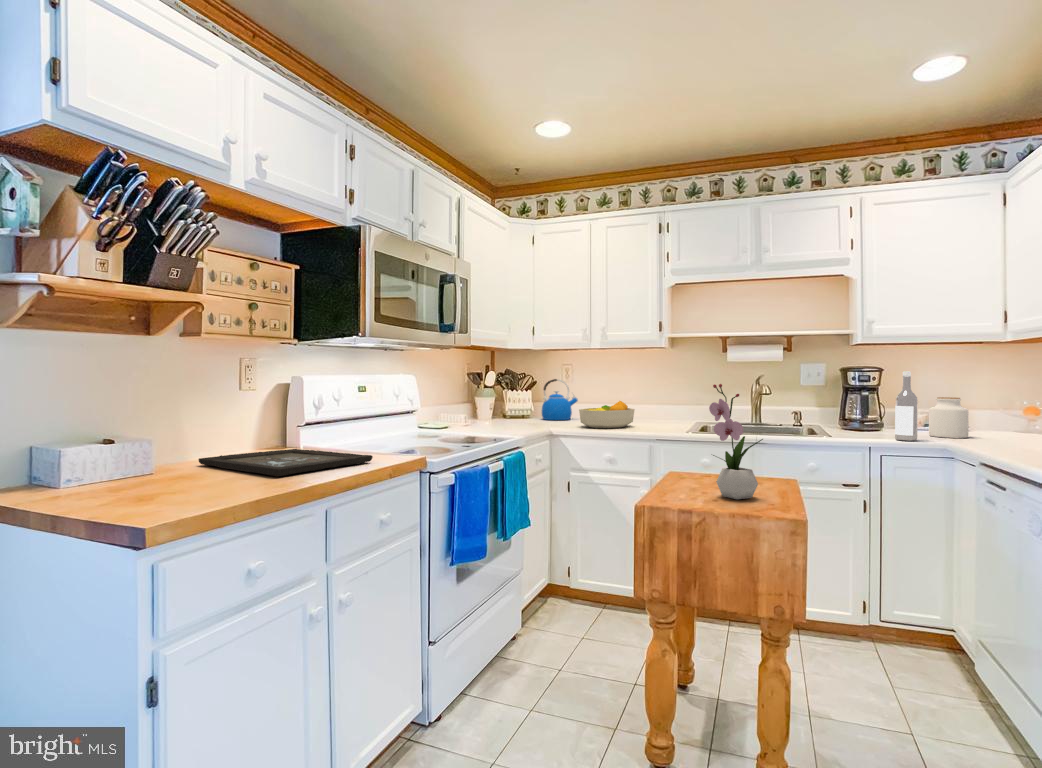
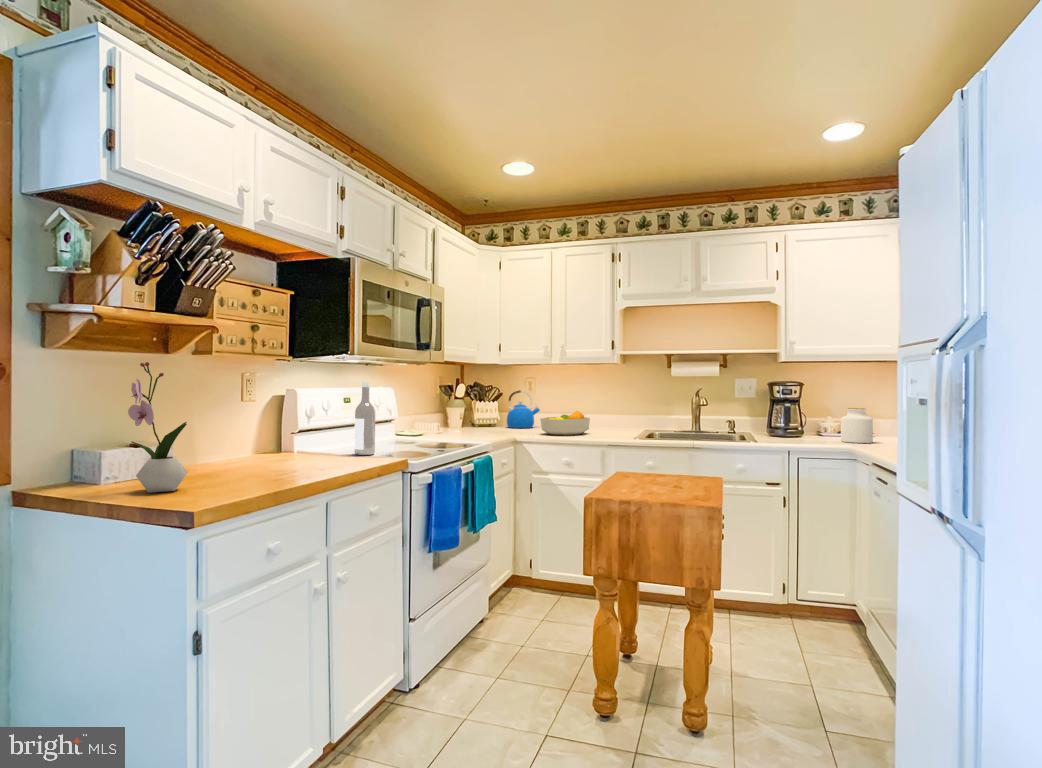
wine bottle: present [895,371,918,441] -> present [354,382,375,455]
flower arrangement: present [709,384,763,499] -> present [128,362,188,493]
tray: present [199,449,373,476] -> none [209,452,361,474]

